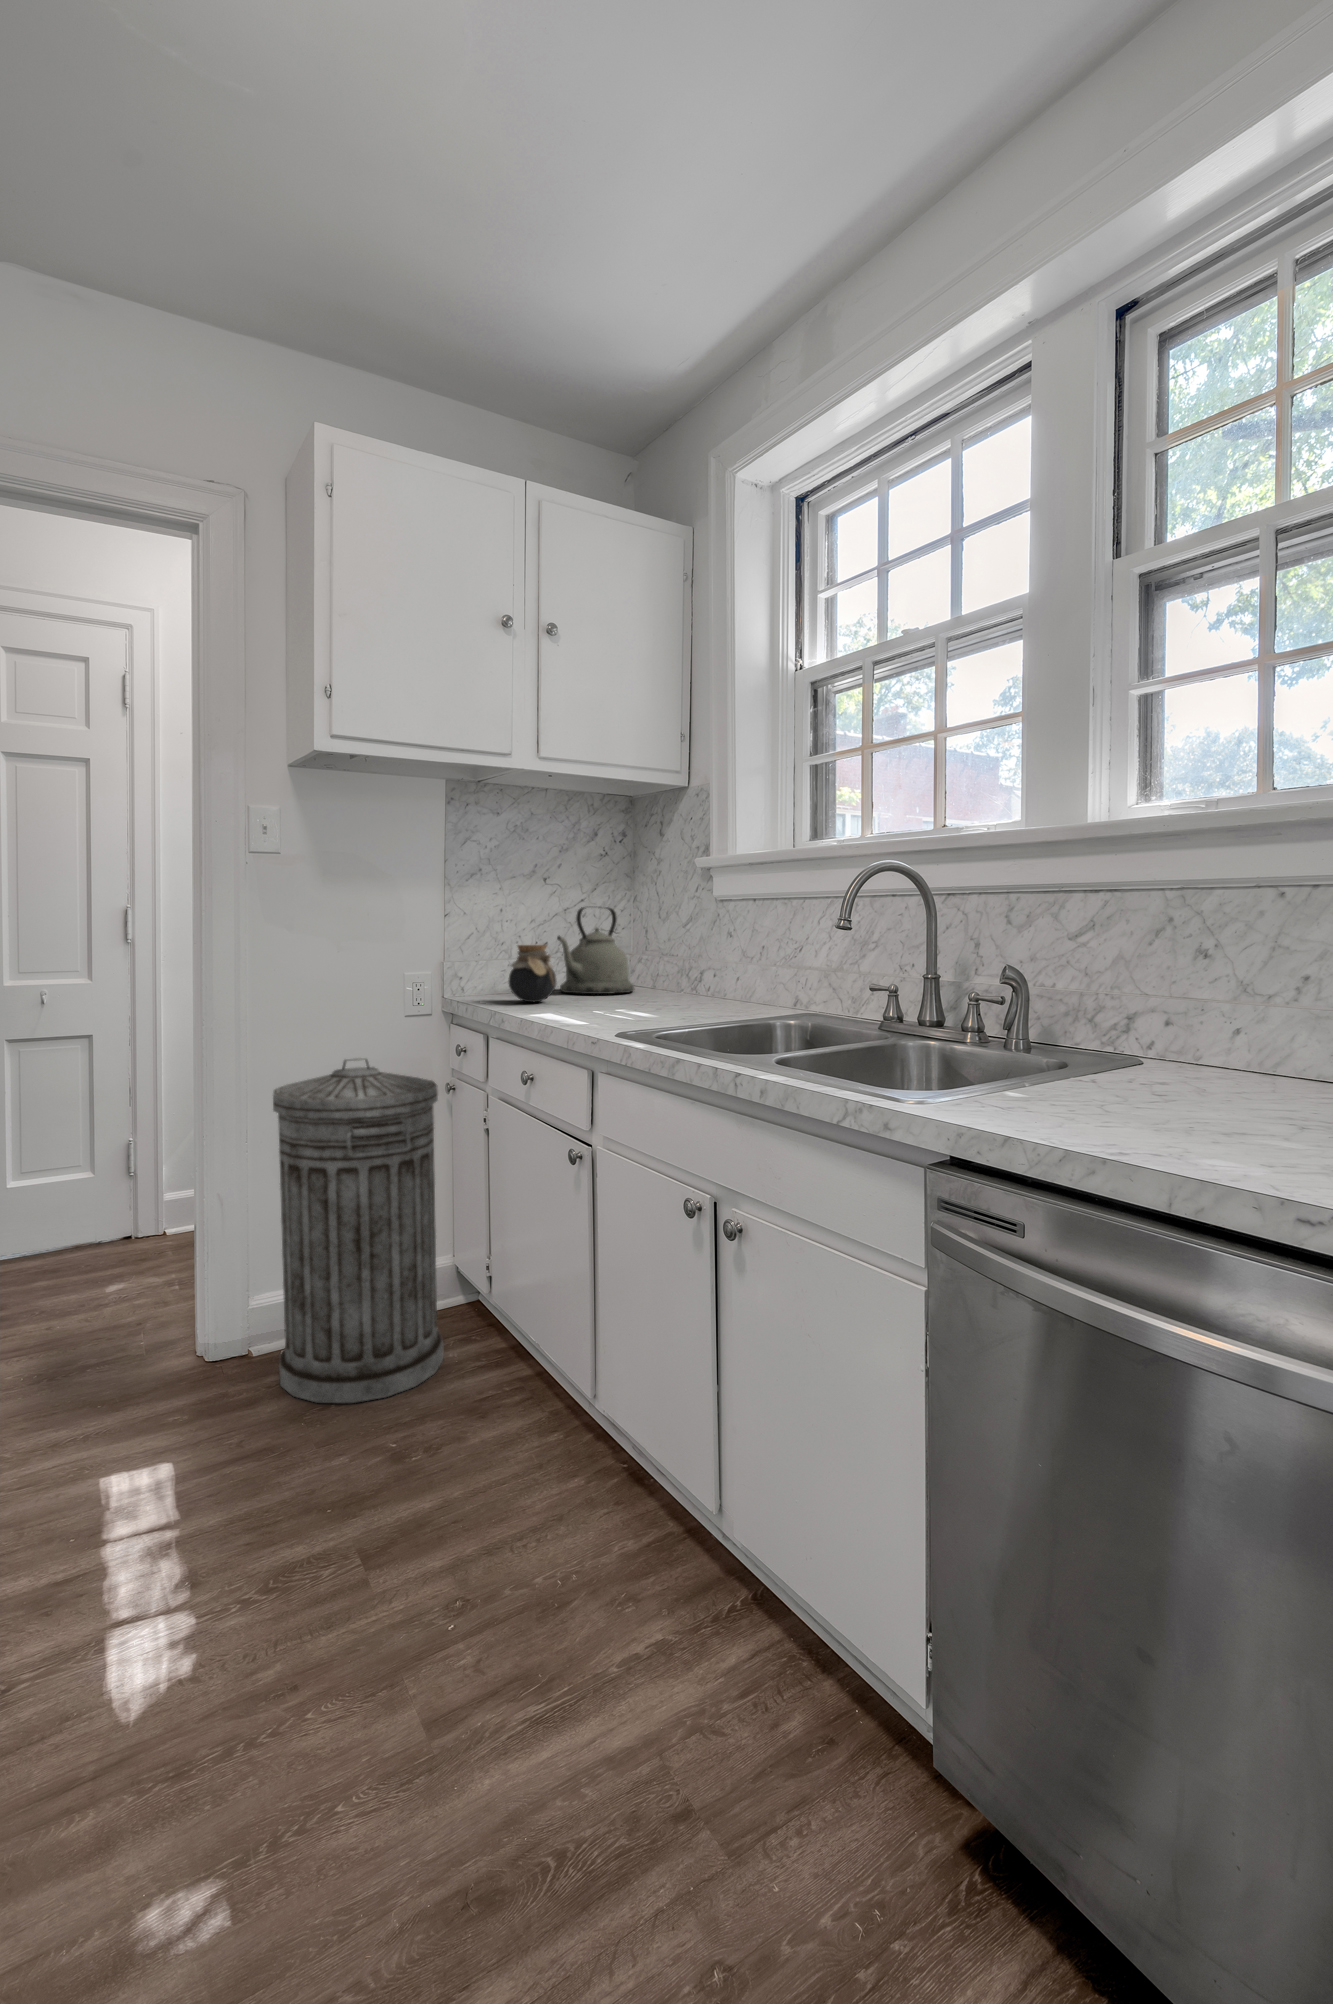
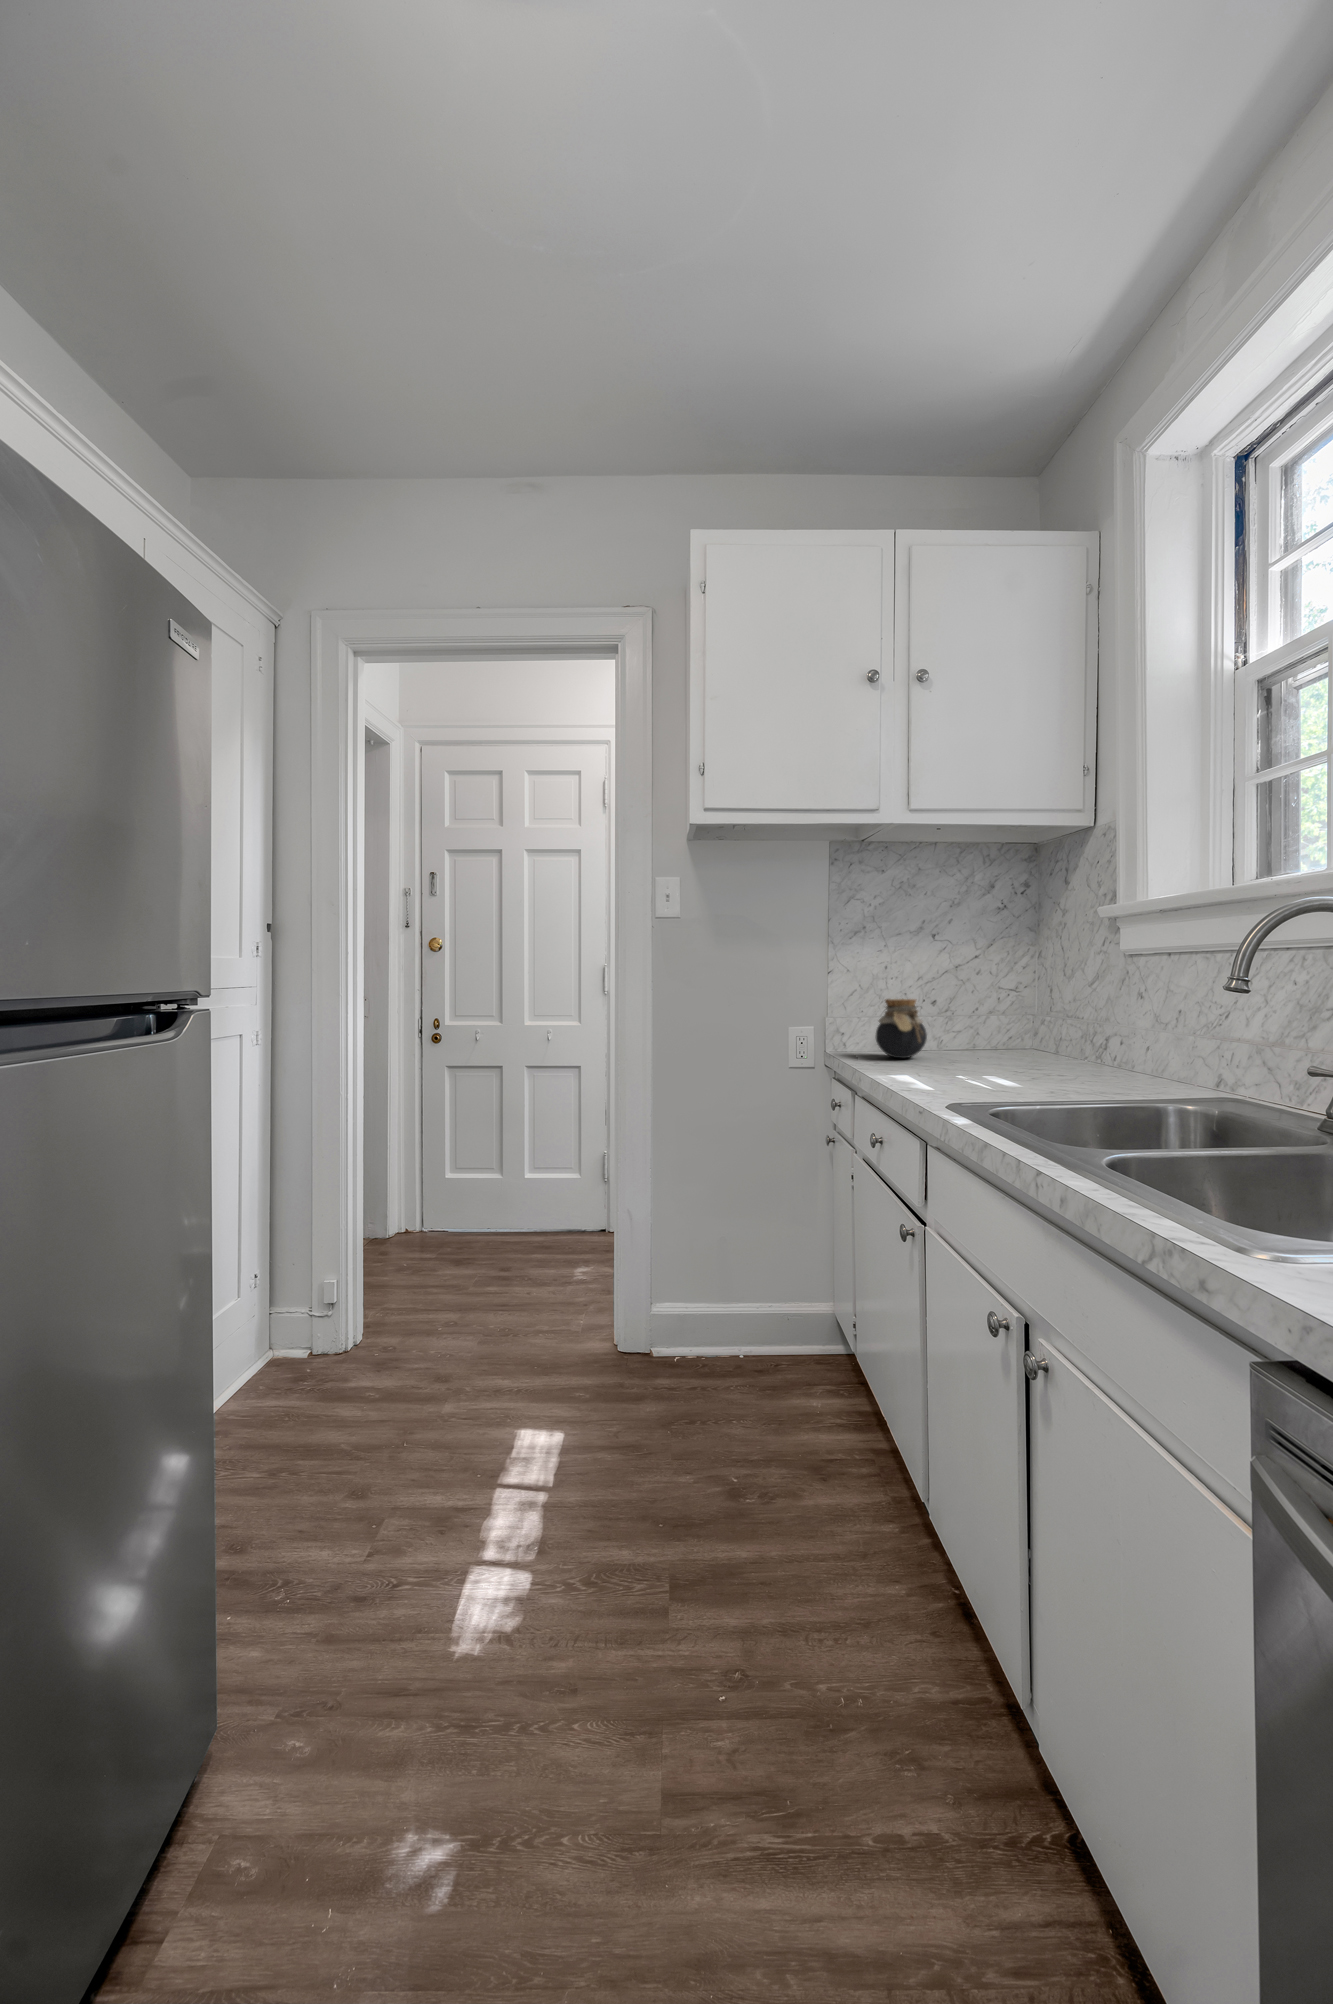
kettle: present [557,907,635,994] -> none [935,958,1029,1051]
trash can: present [273,1058,444,1403] -> none [659,1103,807,1431]

